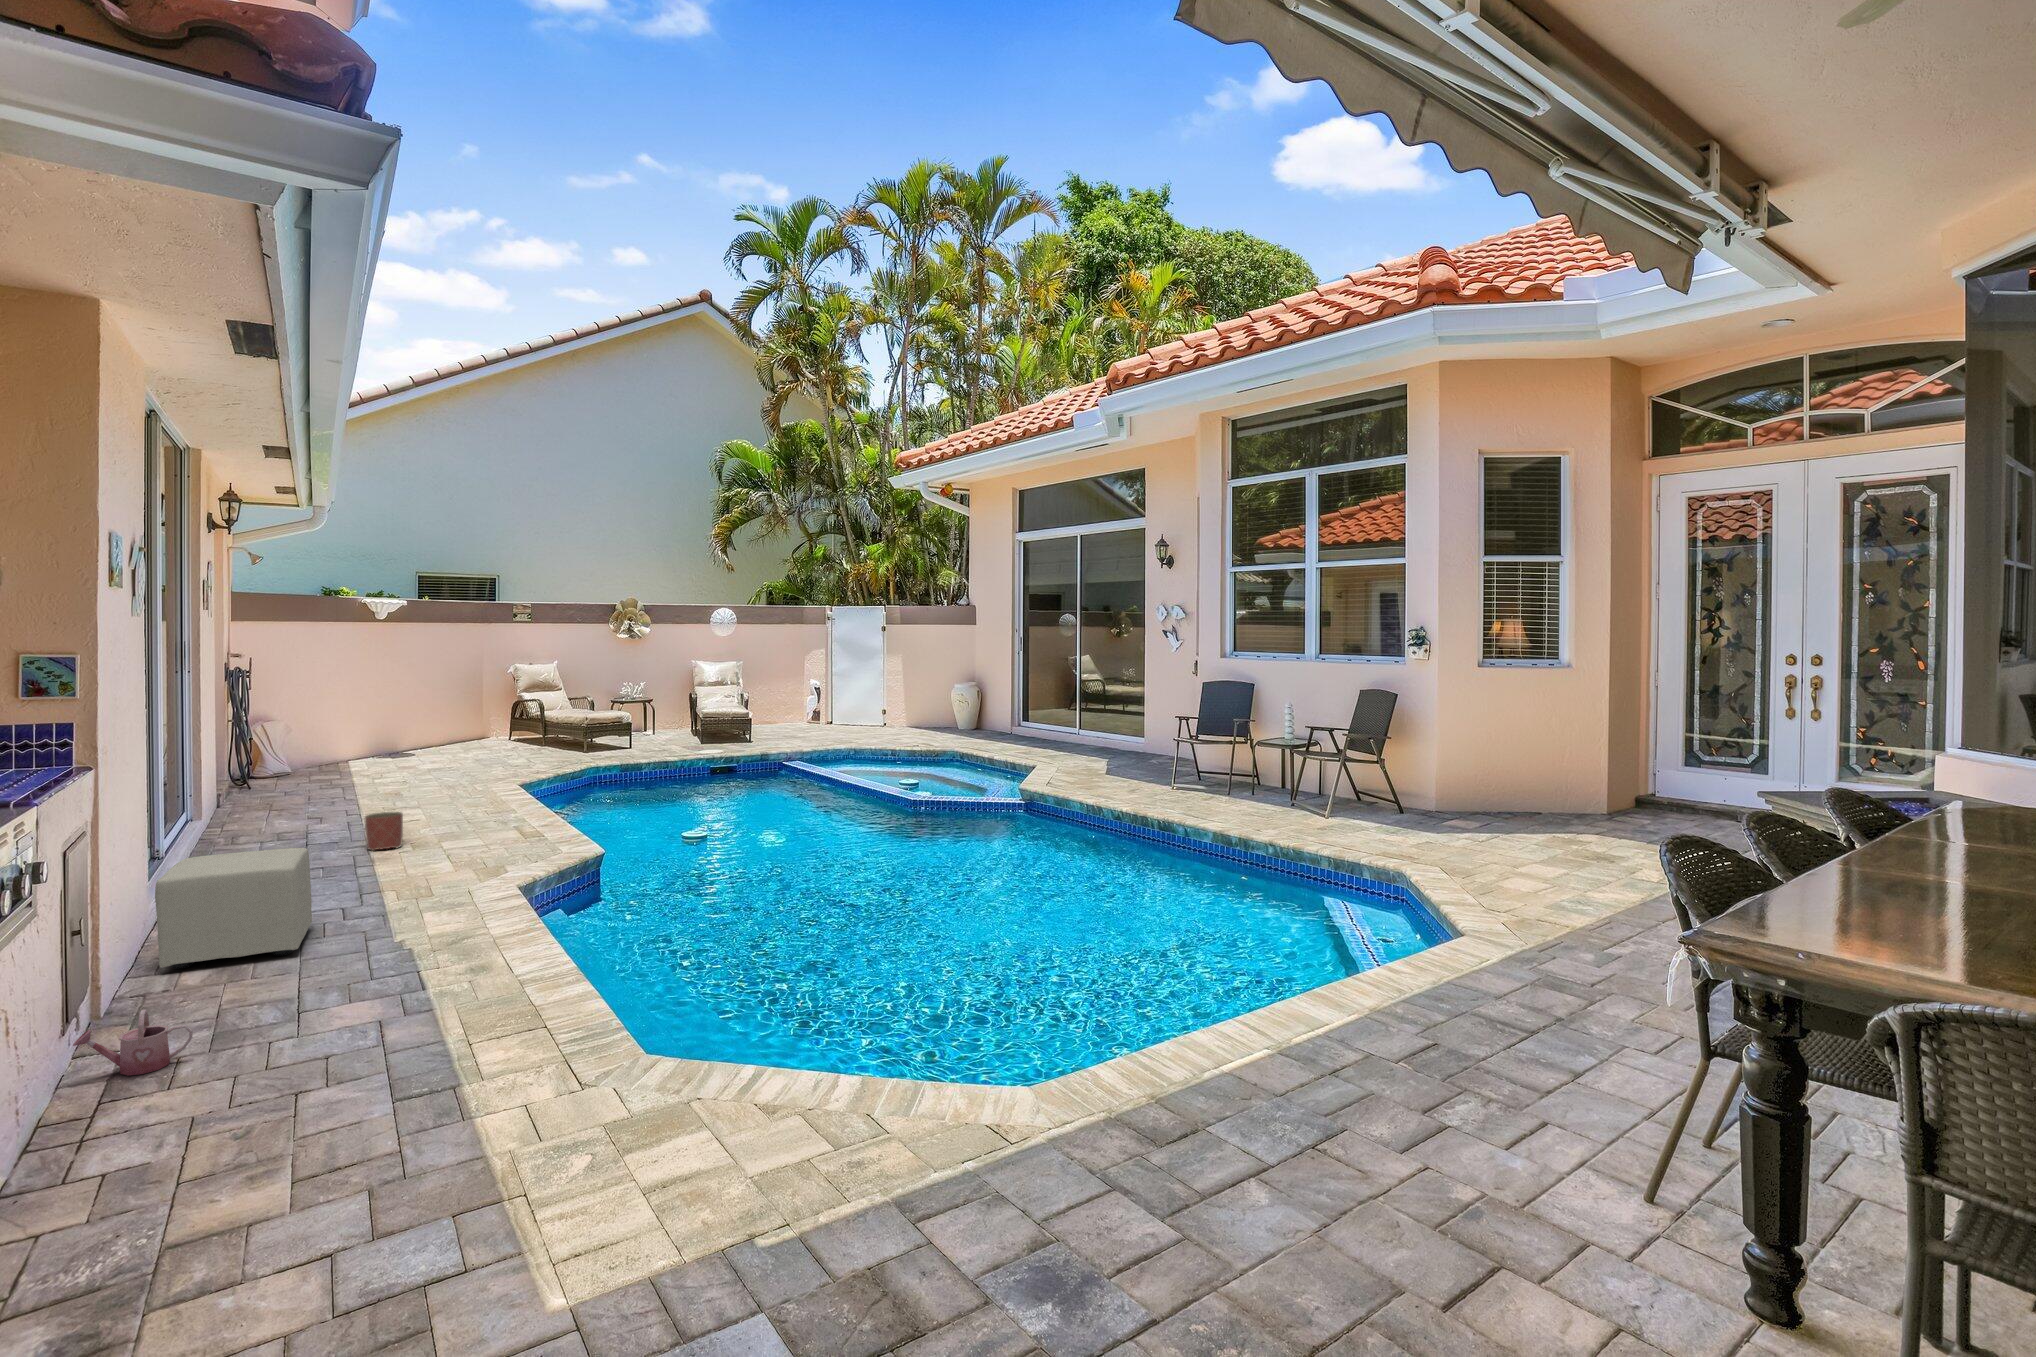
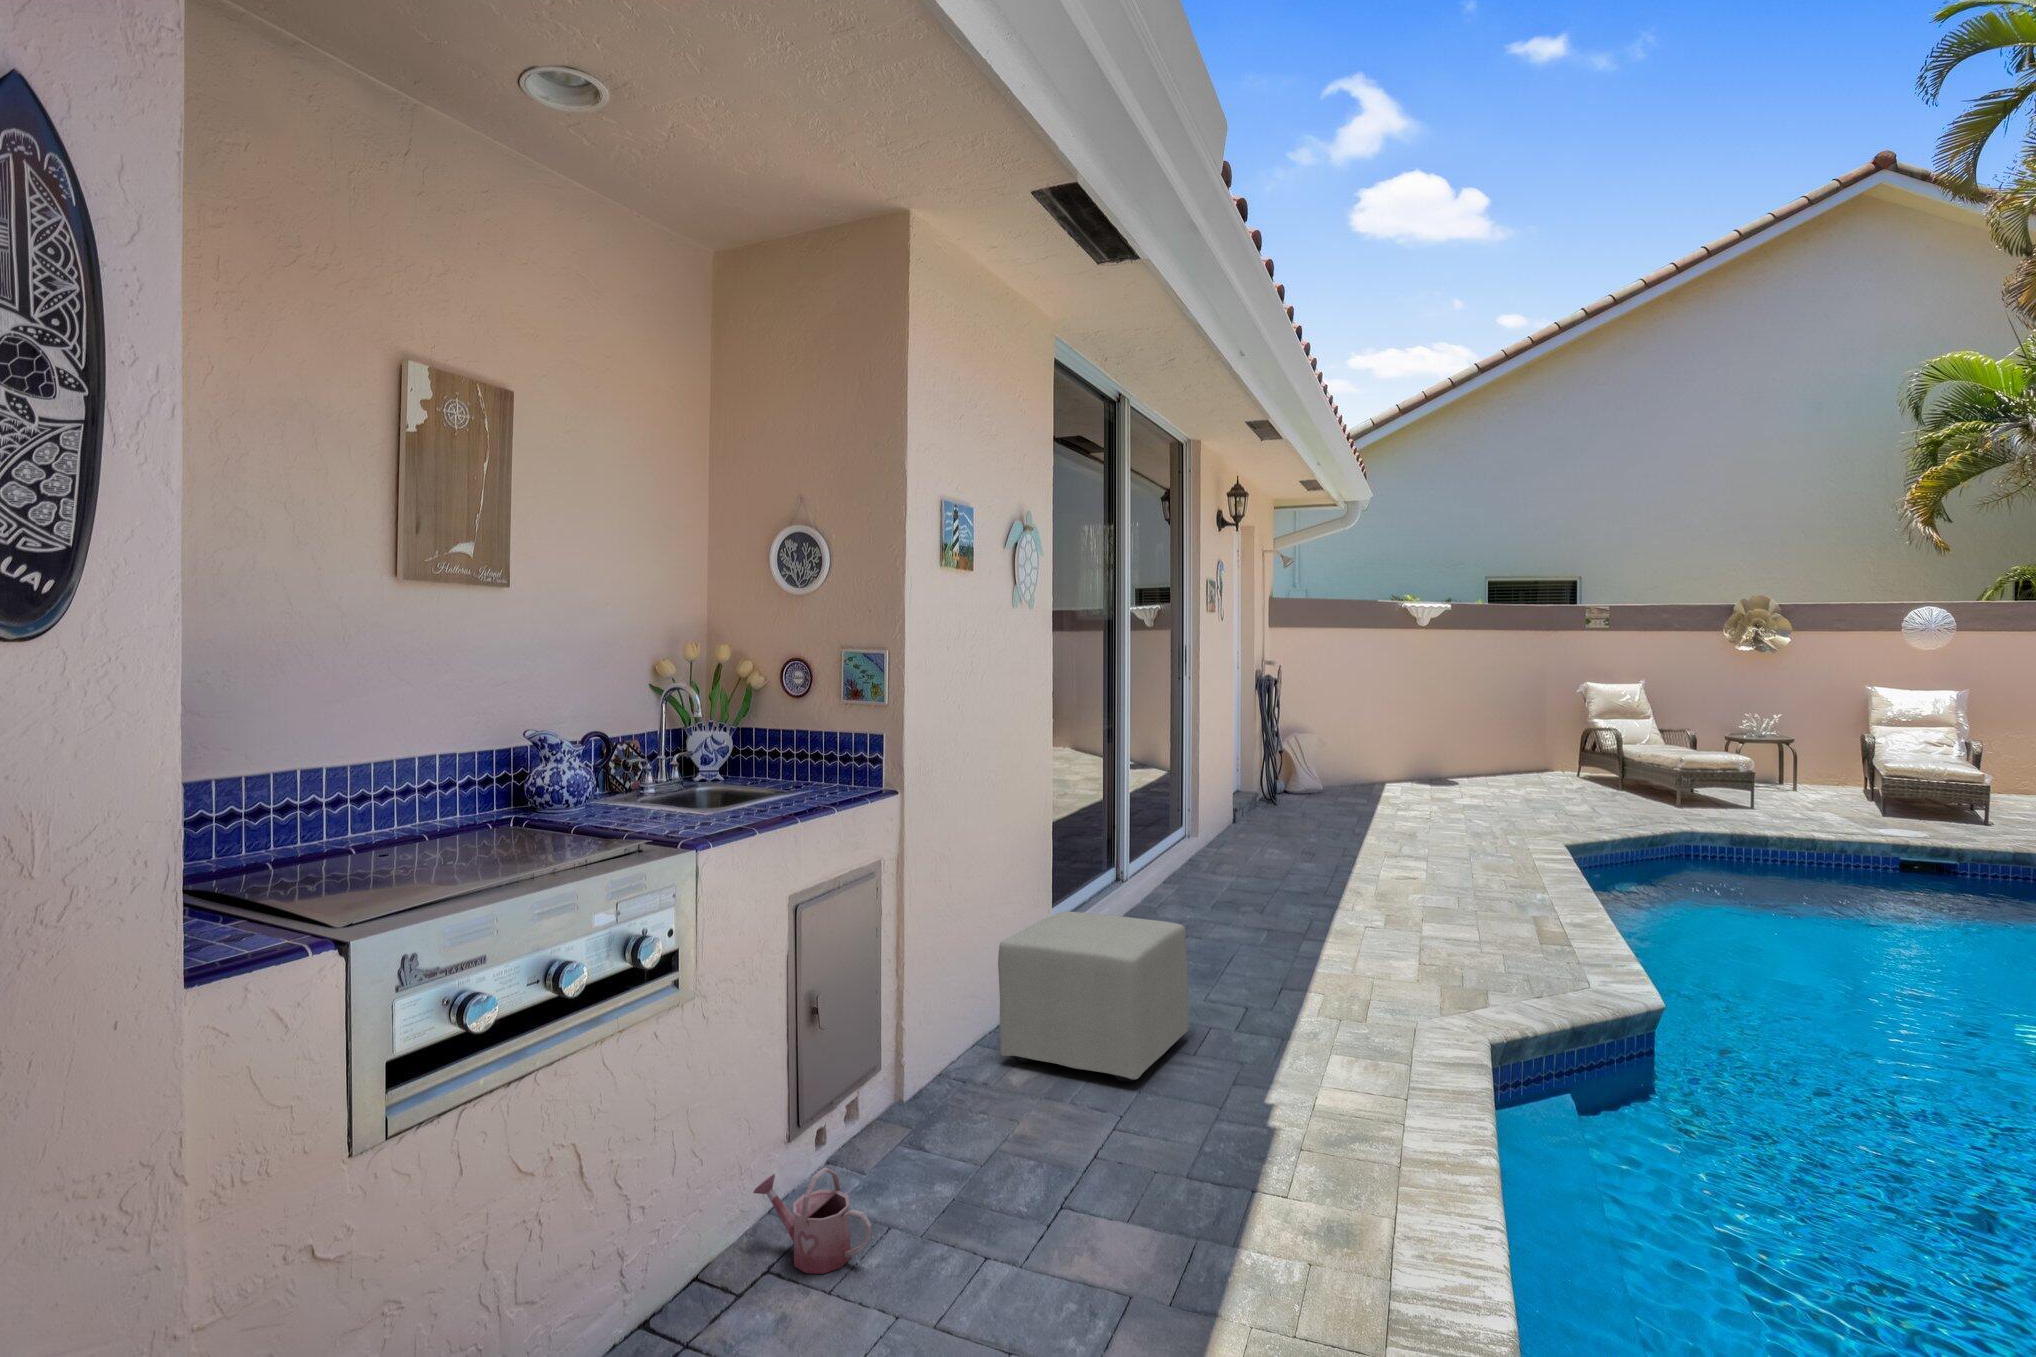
planter: present [364,812,403,851] -> none [1333,870,1378,923]

